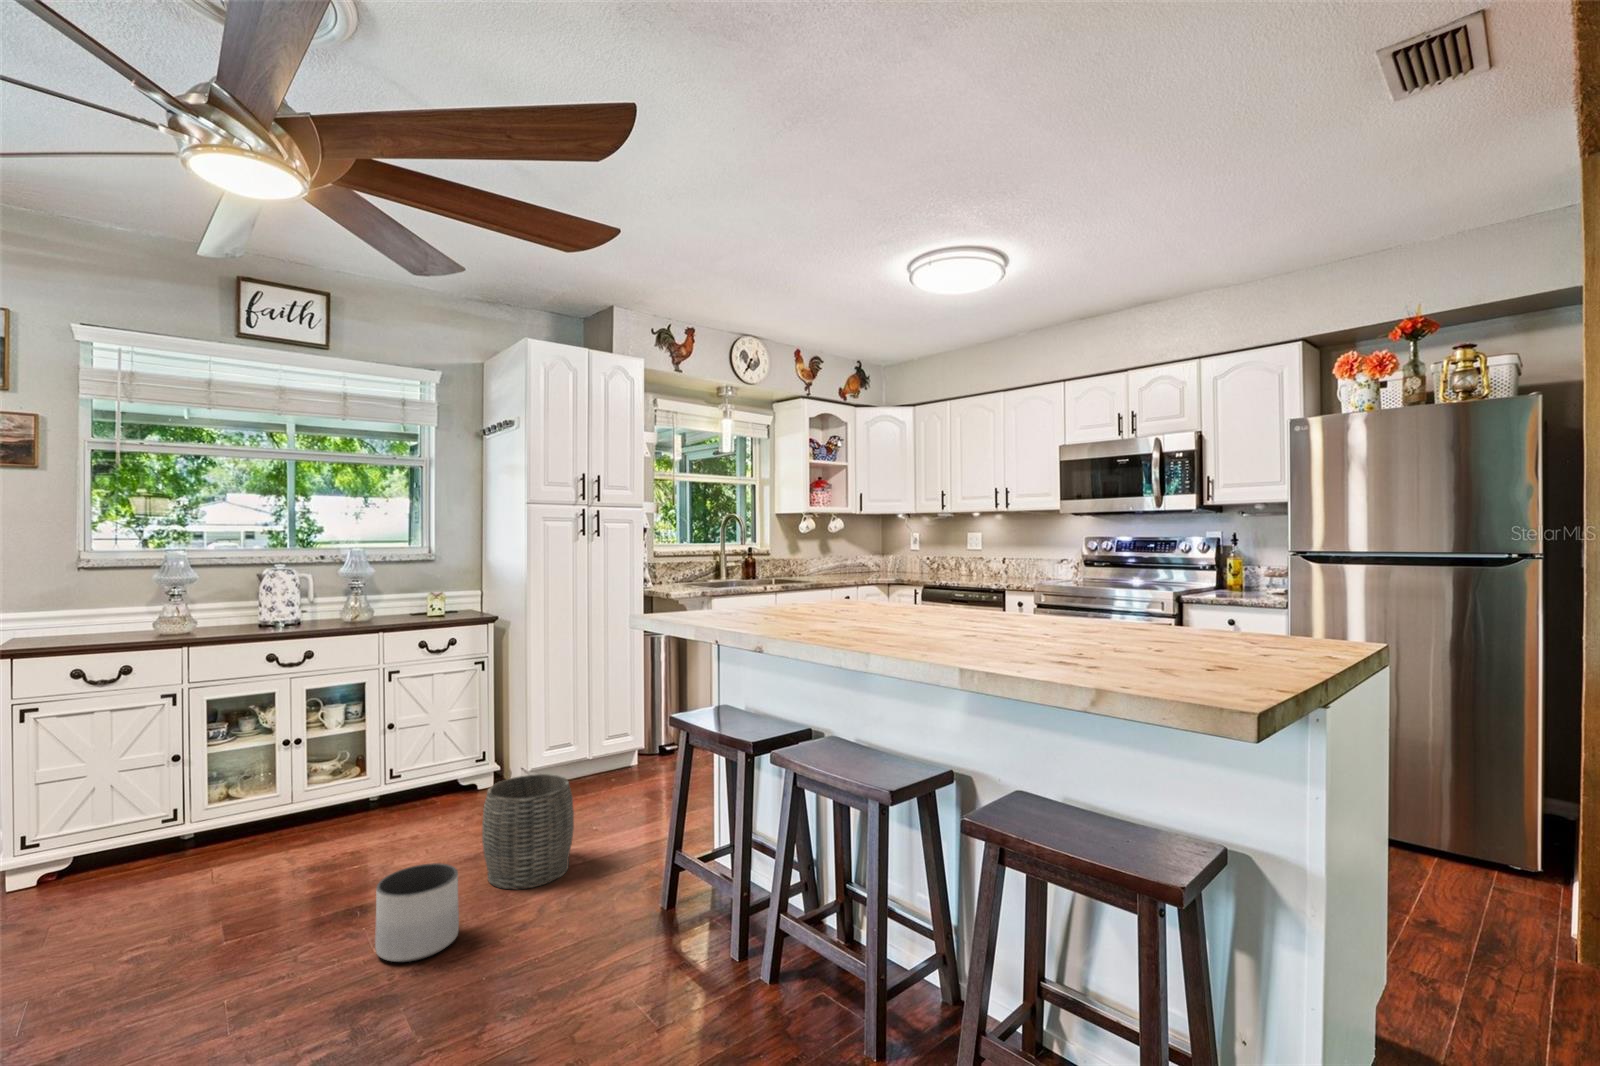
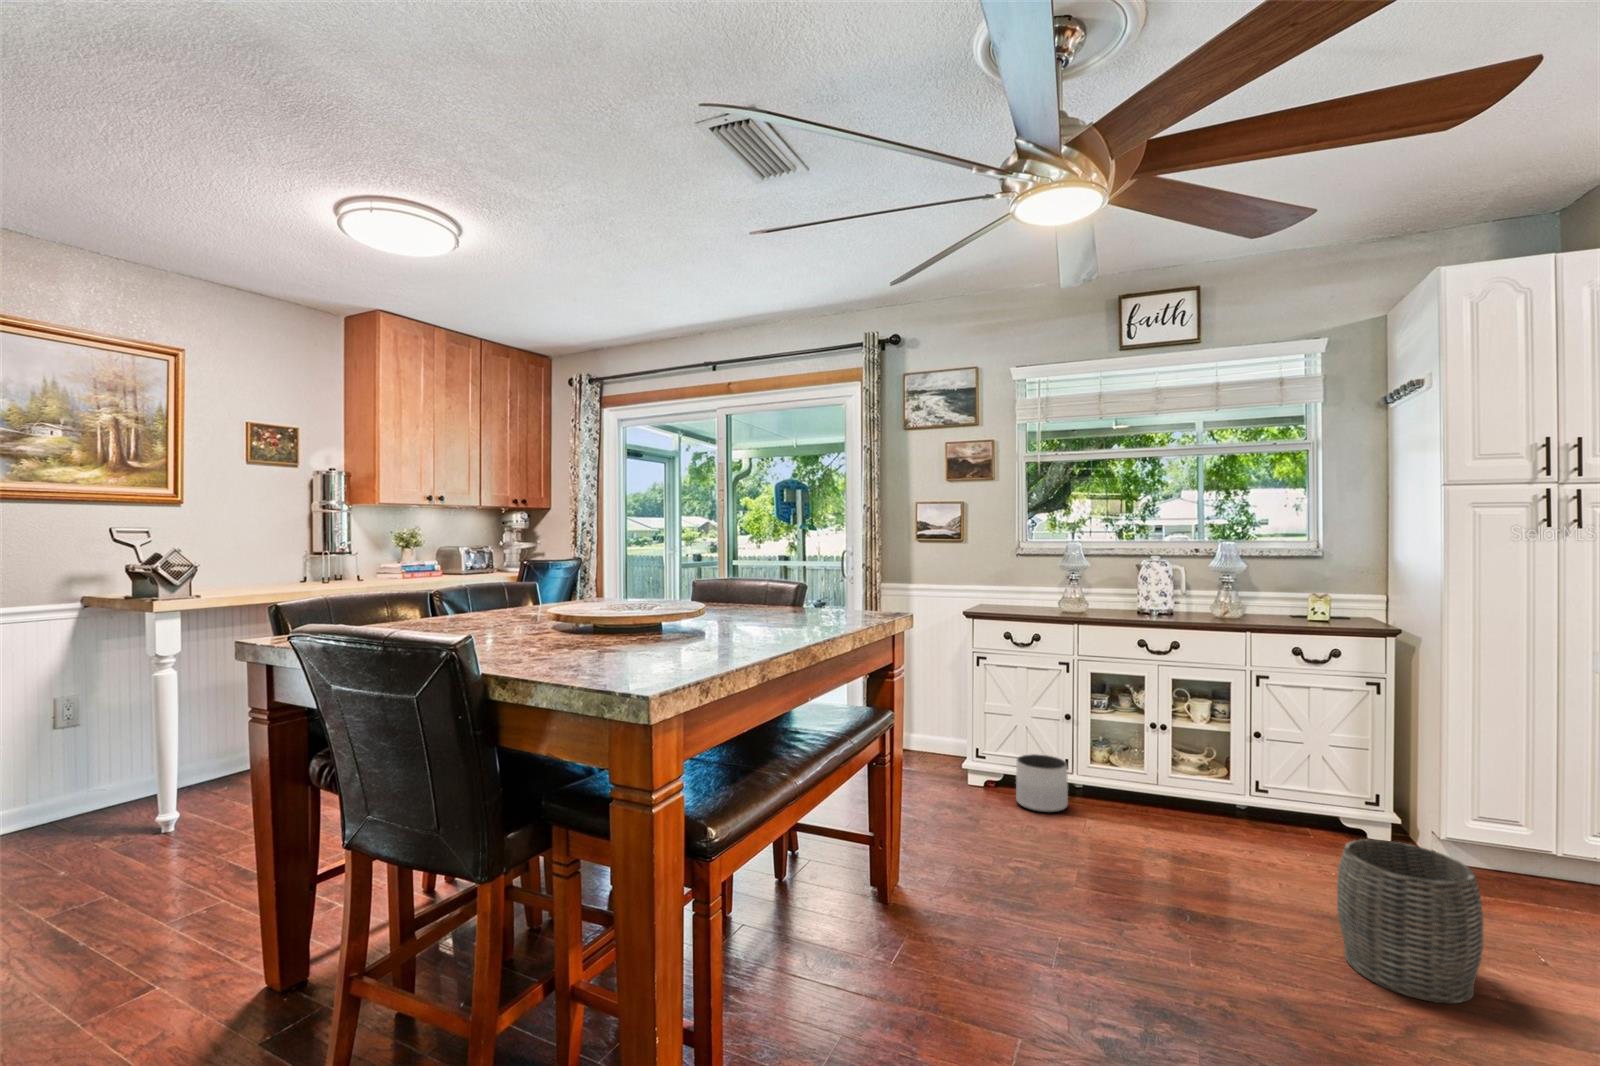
planter: present [375,863,459,962] -> present [1016,754,1068,812]

